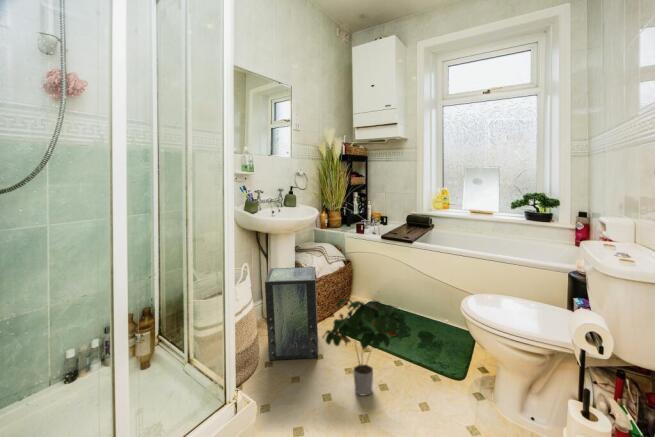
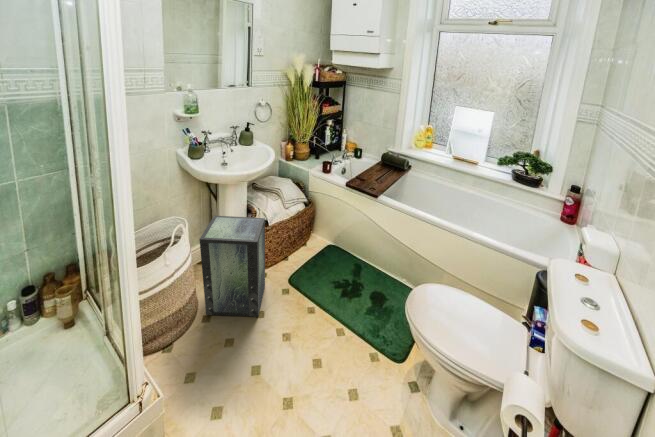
potted plant: present [323,299,406,395] -> none [257,273,345,373]

